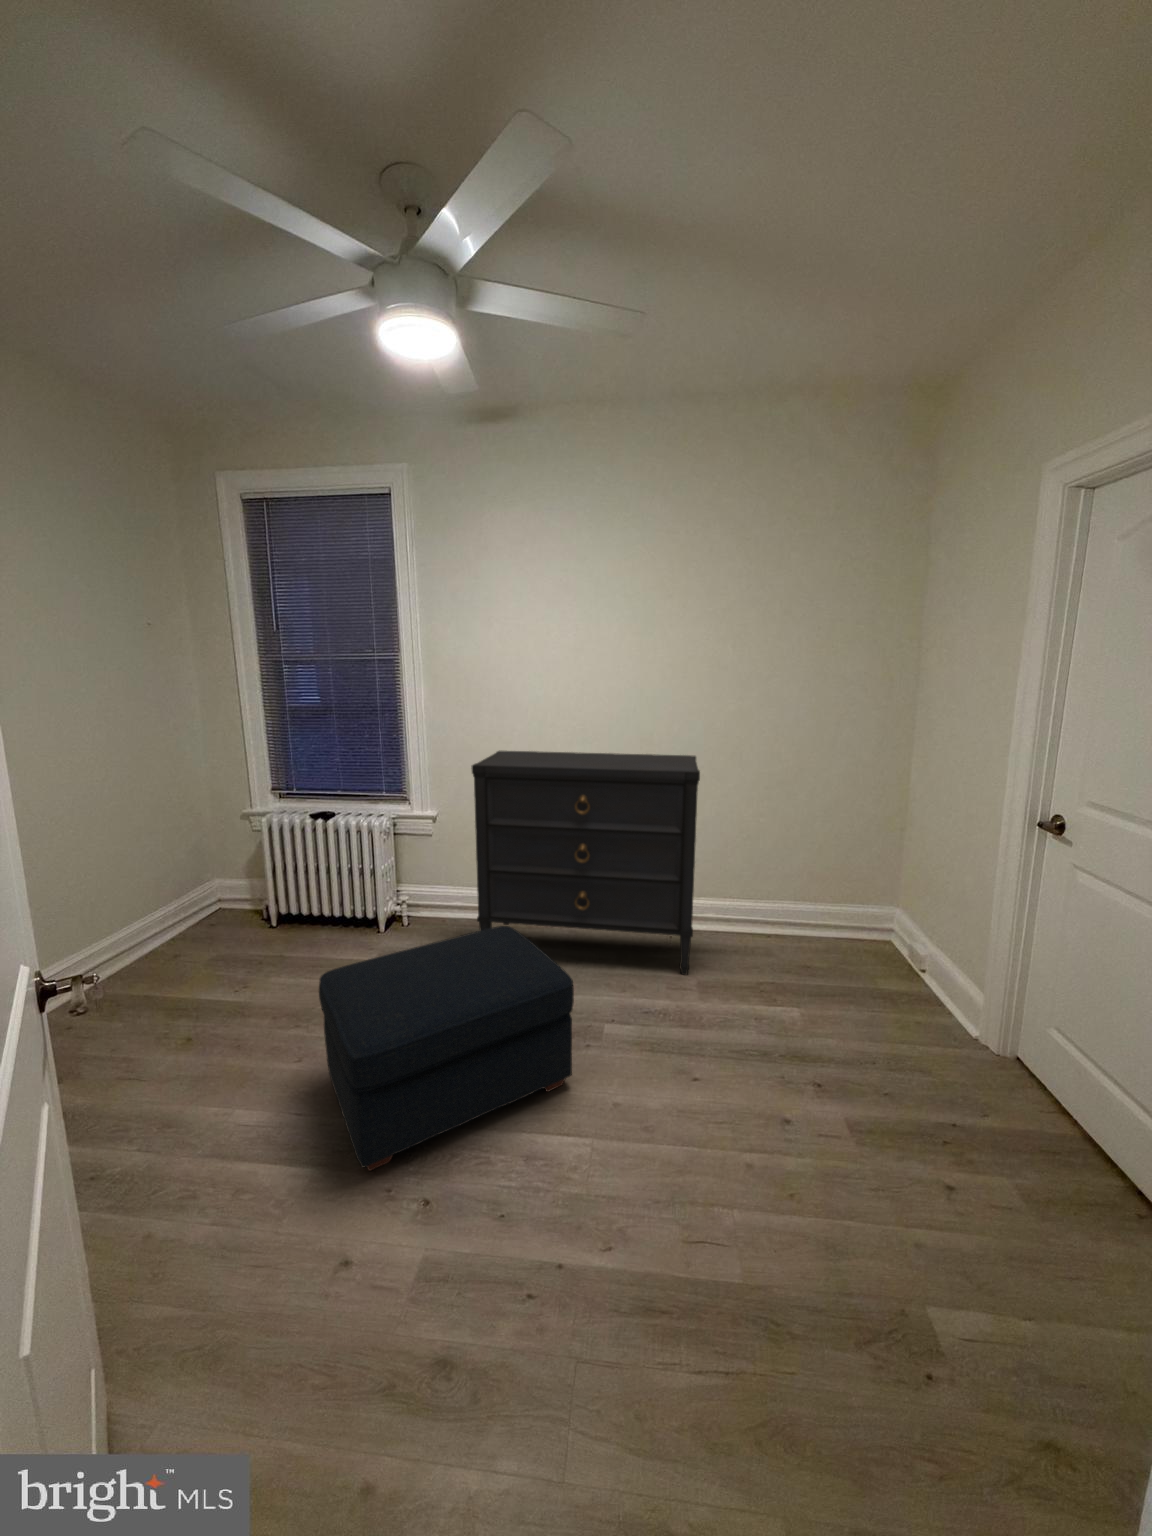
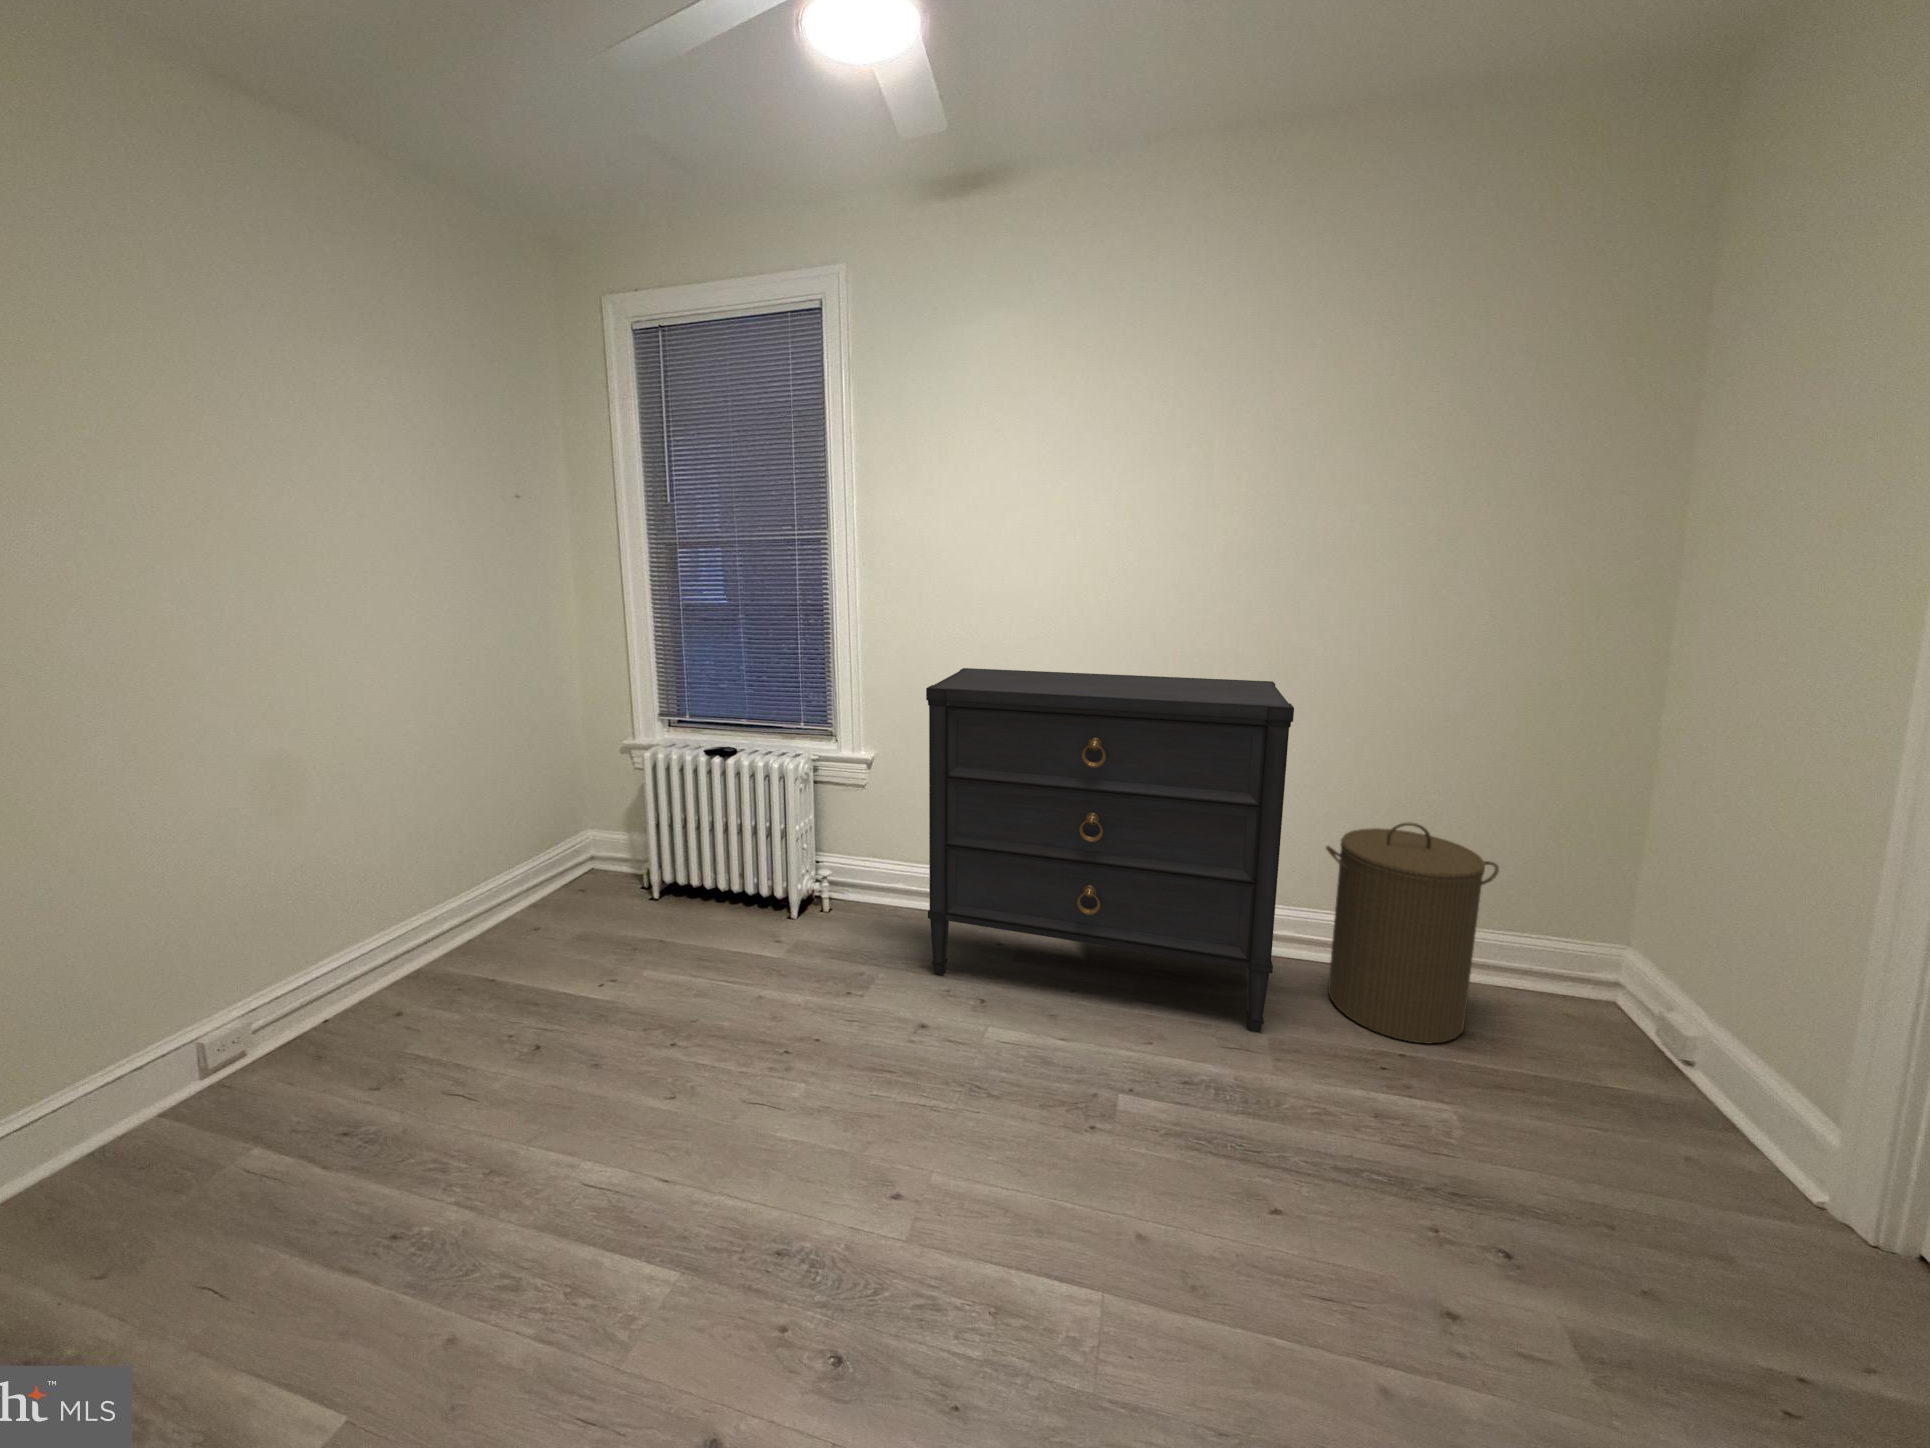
laundry hamper: none [726,840,820,972] -> present [1326,823,1499,1043]
ottoman: present [319,926,574,1171] -> none [696,936,1094,1340]

